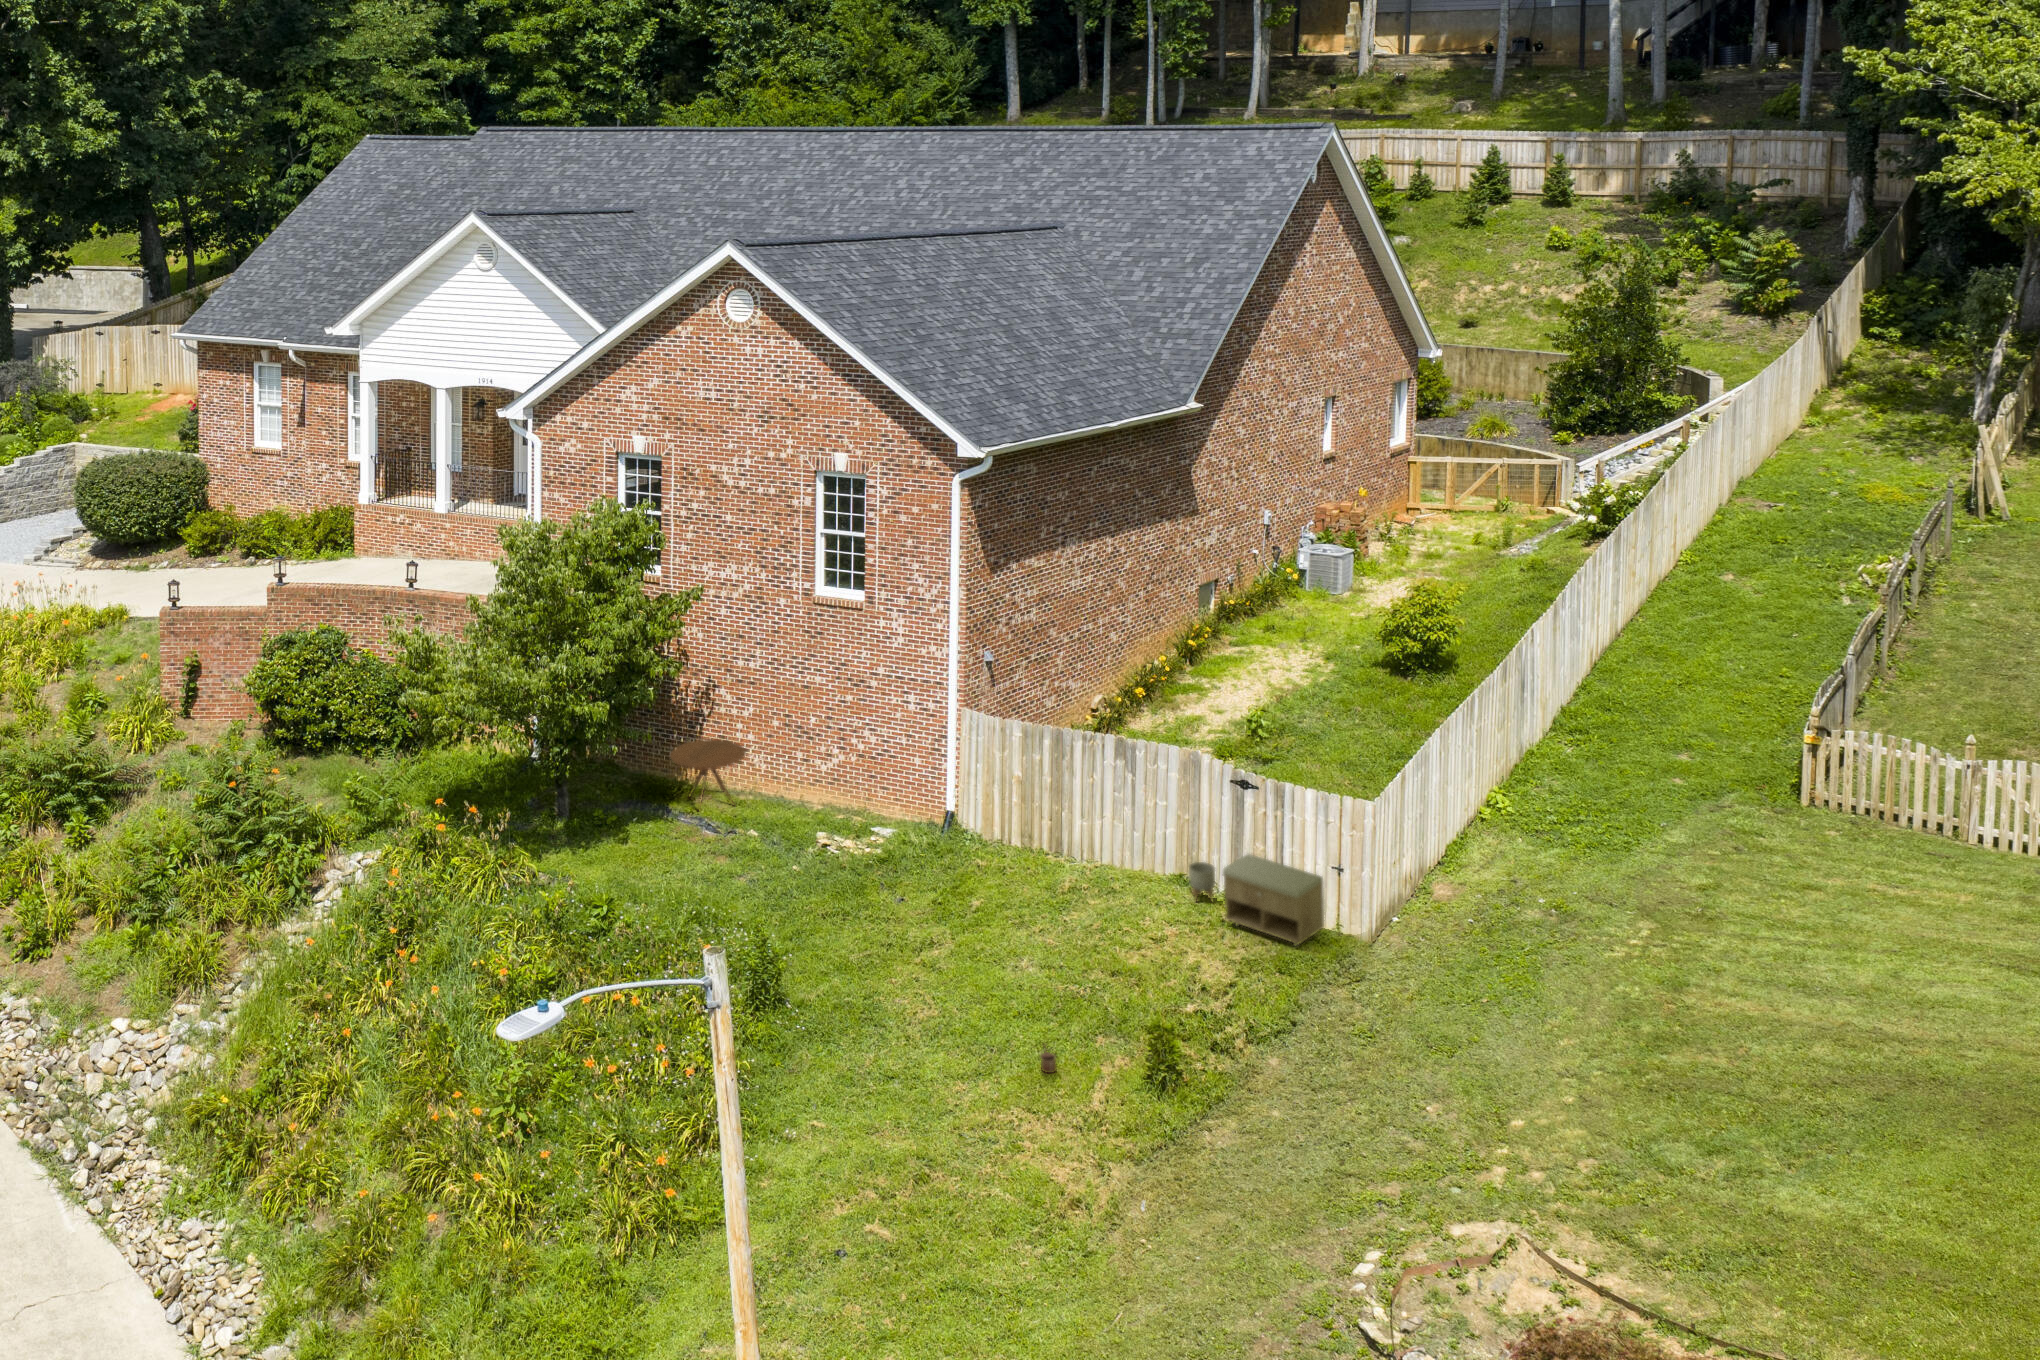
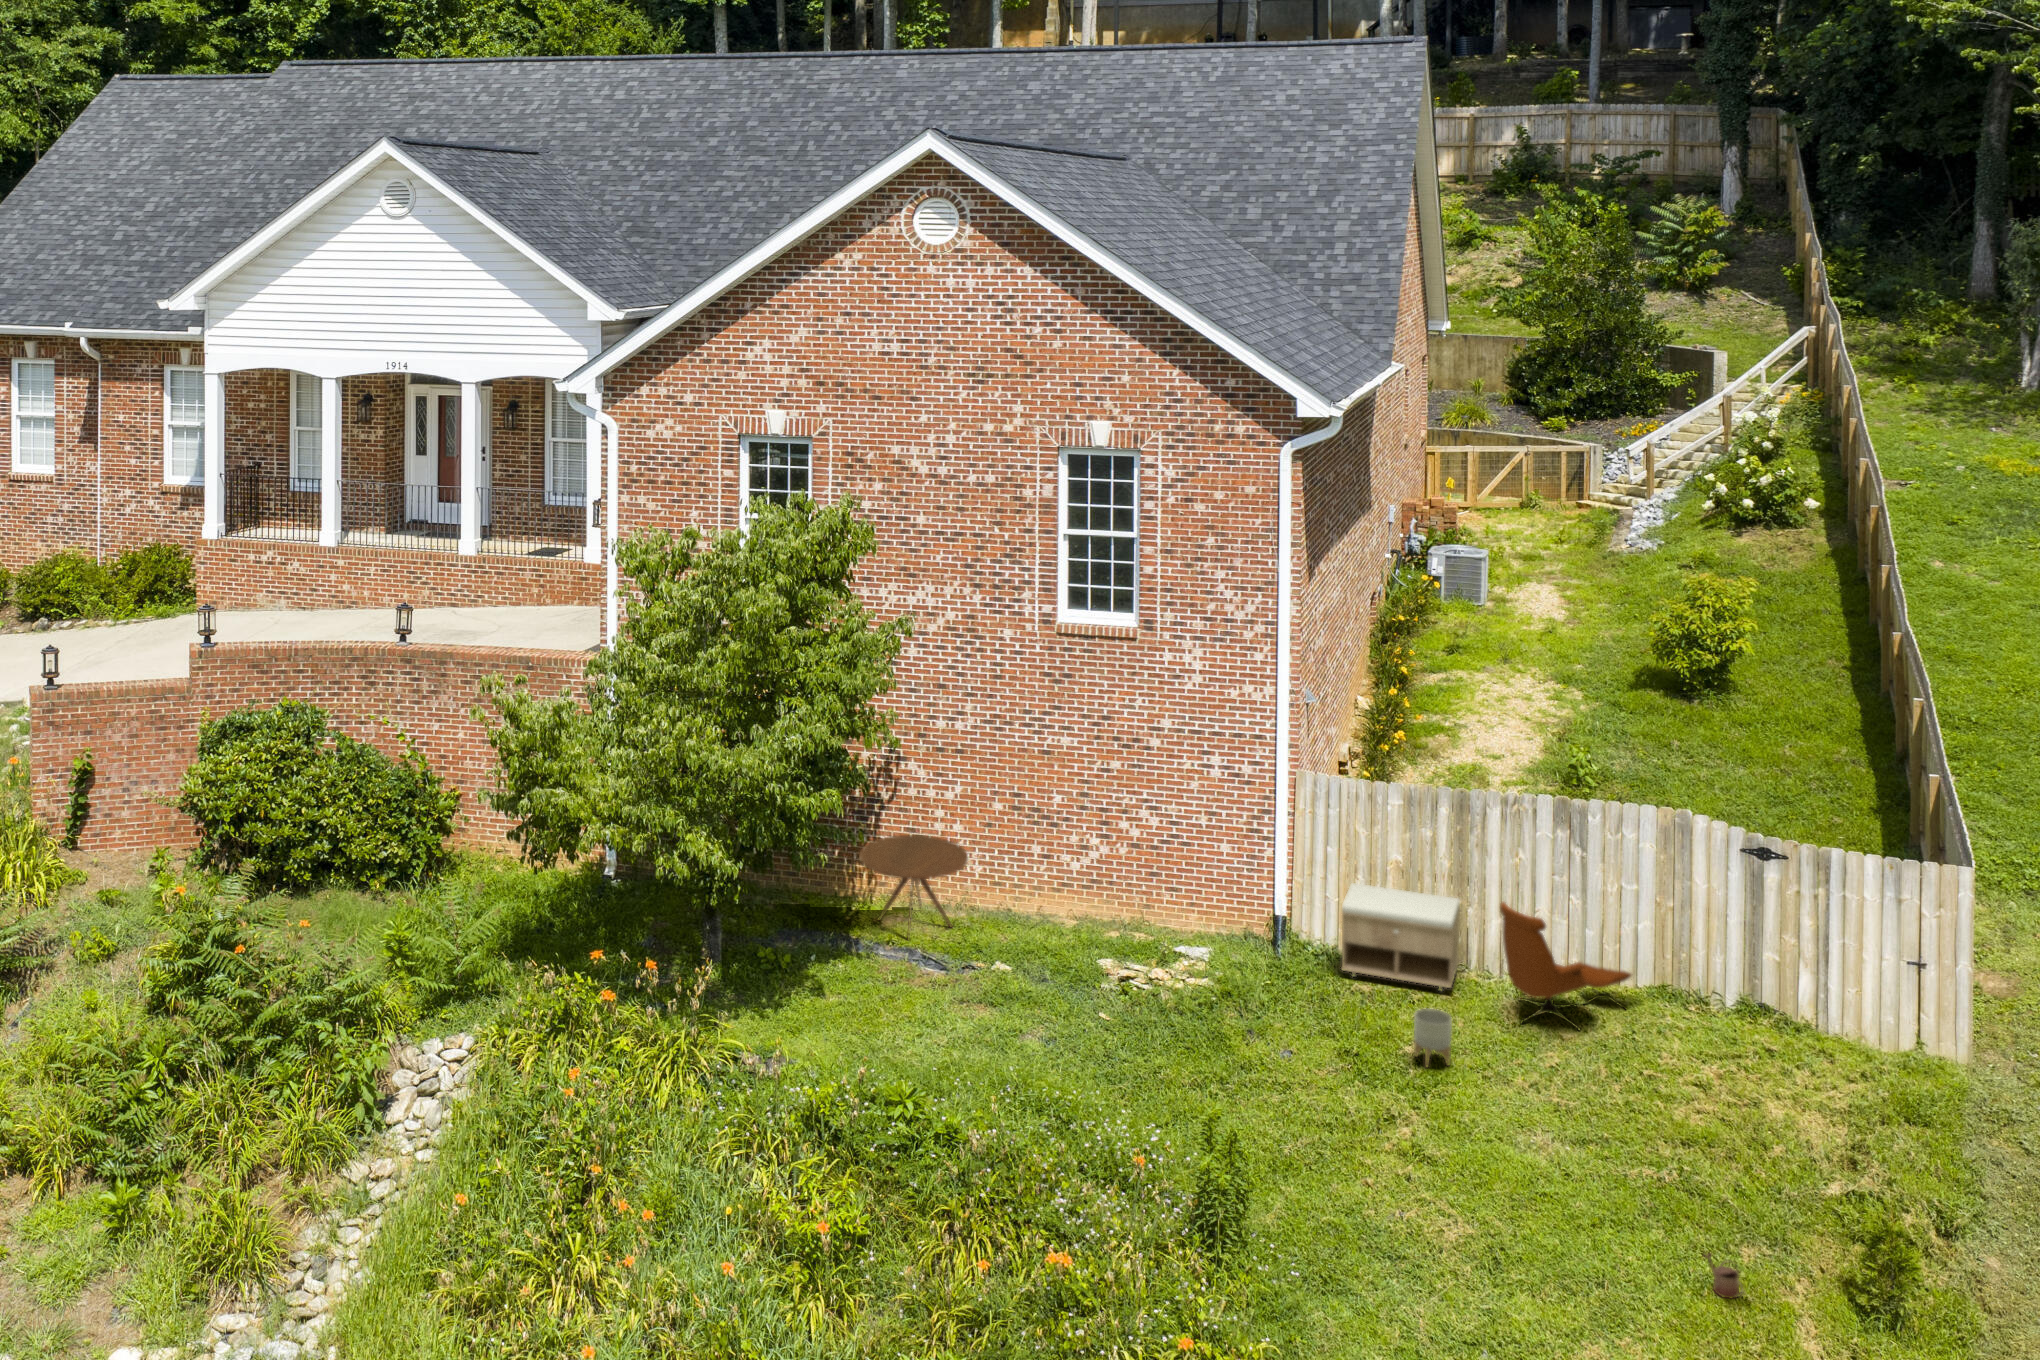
lounge chair: none [1055,809,1166,904] -> present [1500,902,1632,1029]
storage bench: present [1223,854,1324,946] -> present [1342,883,1460,991]
planter: present [1189,862,1215,901] -> present [1414,1009,1452,1067]

